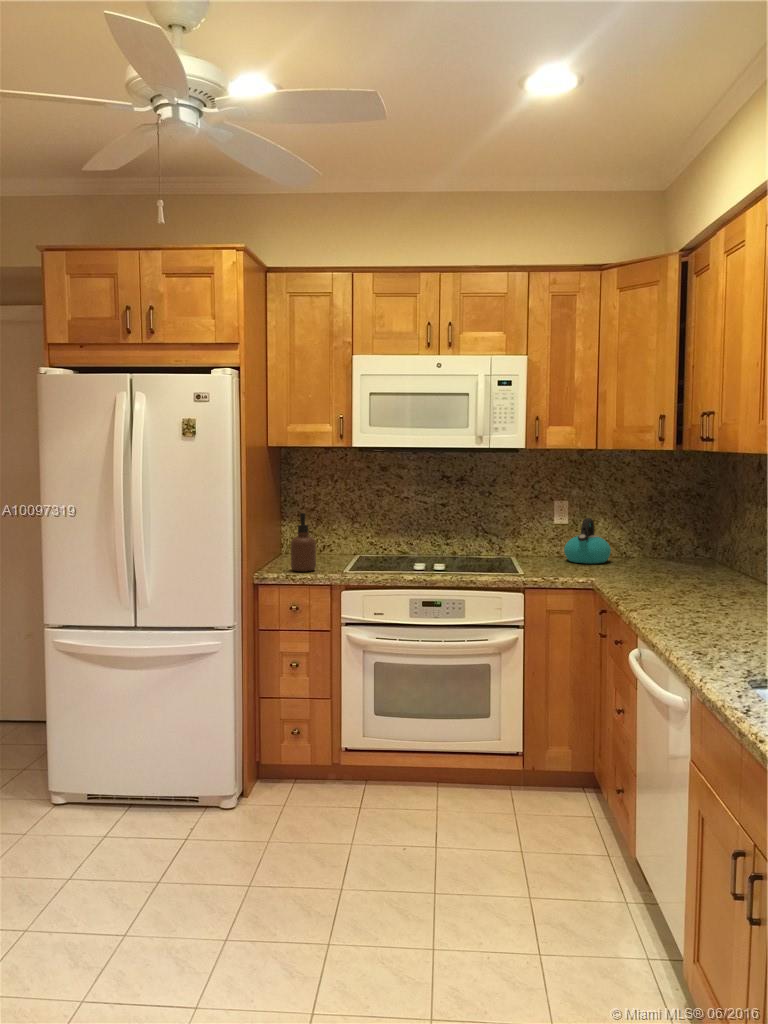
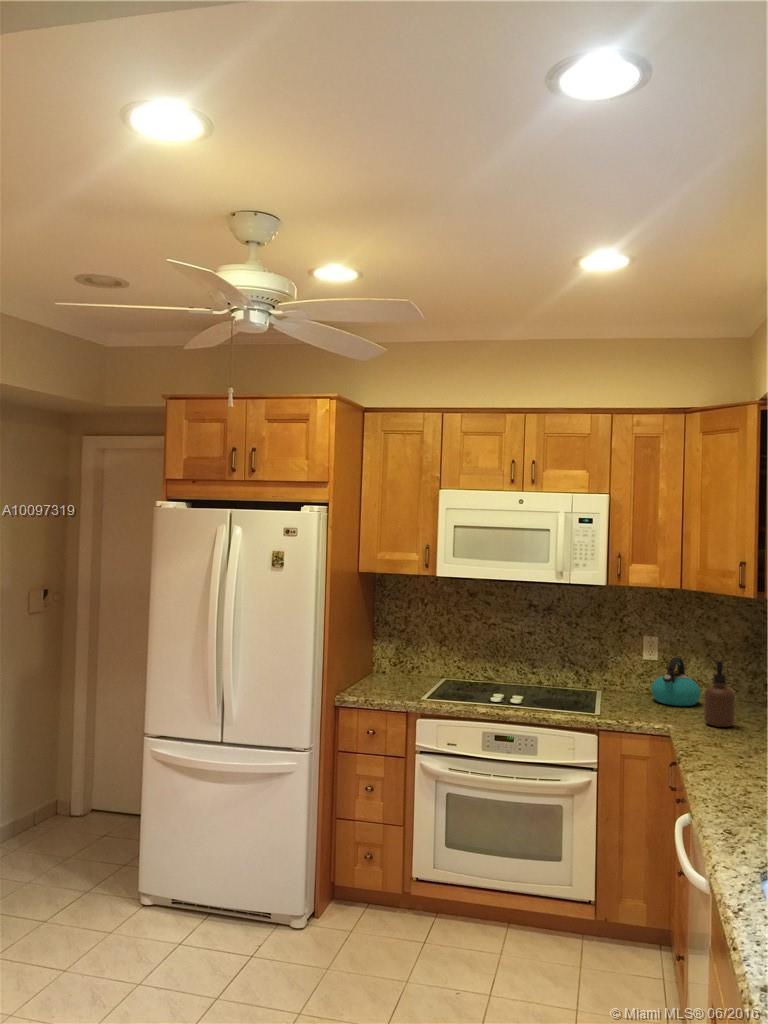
soap dispenser: present [291,513,316,572] -> present [705,661,735,727]

